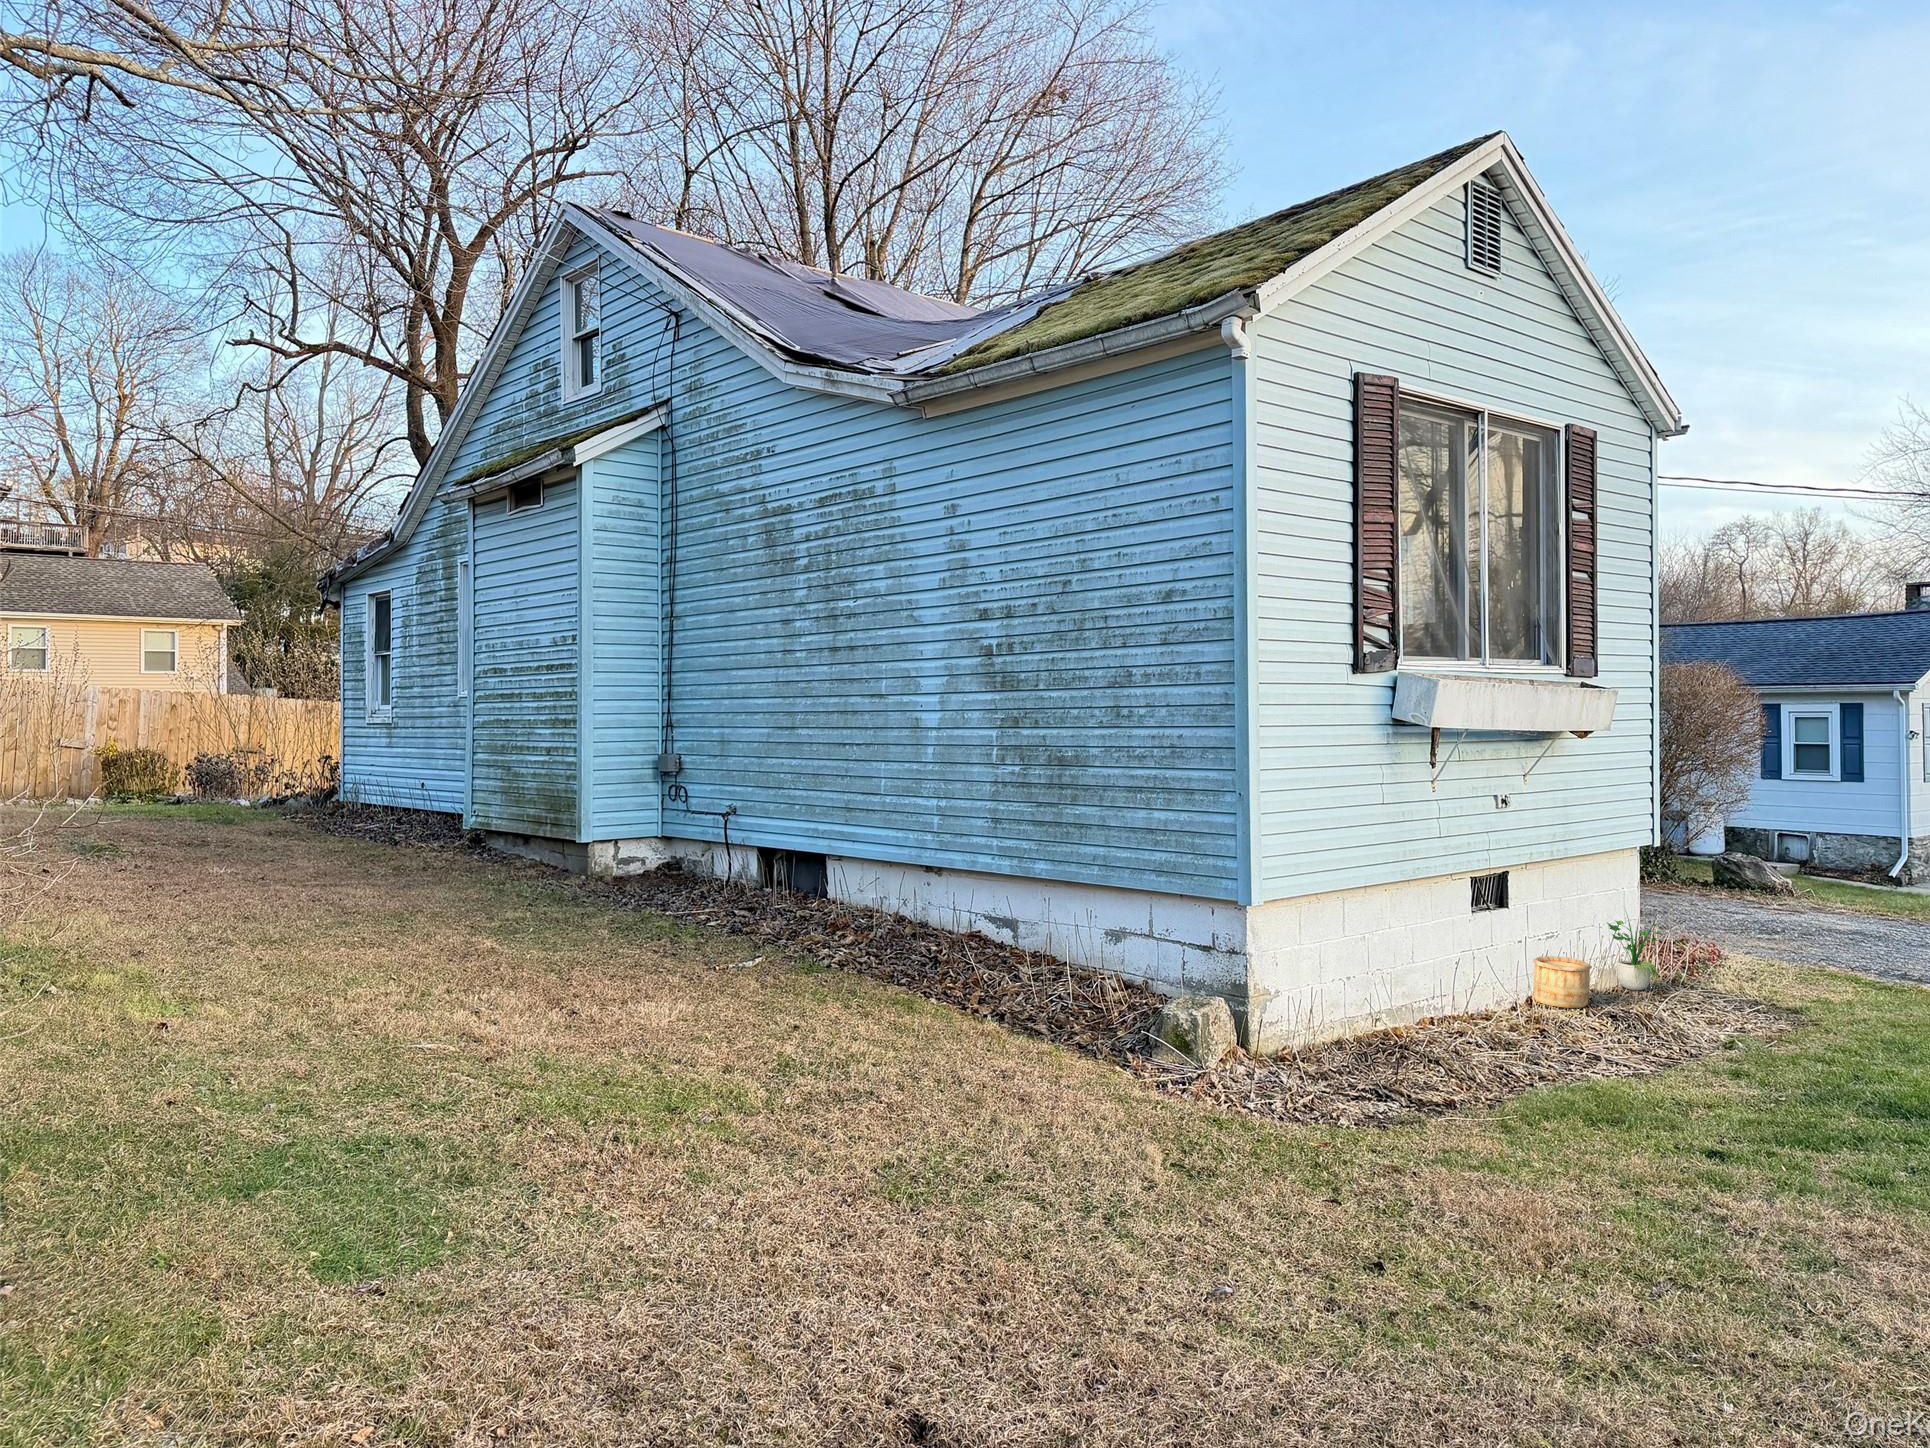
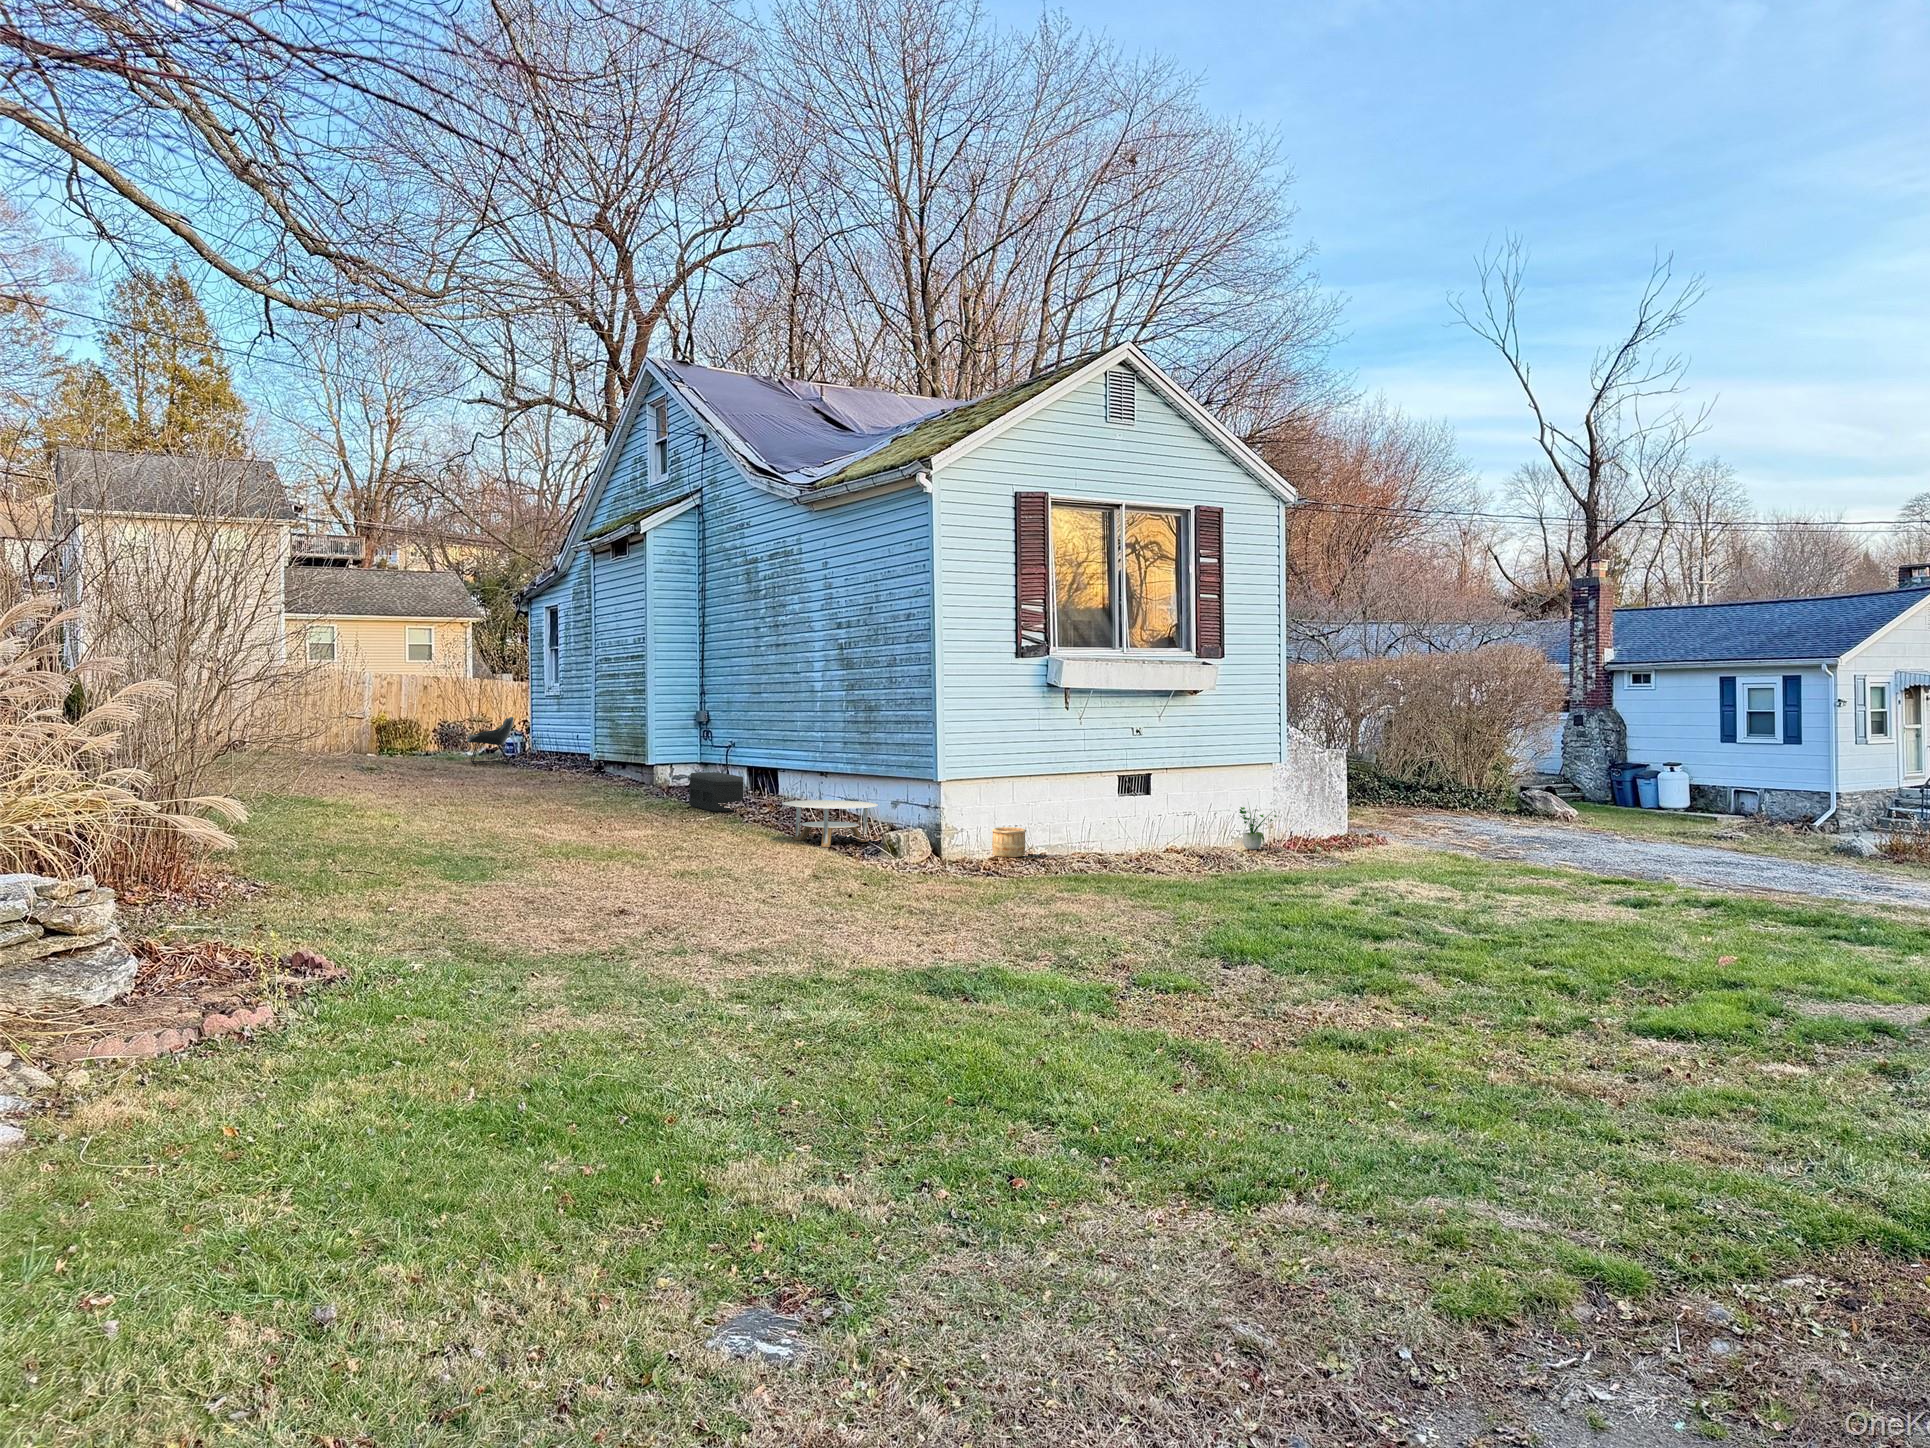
lounge chair: none [270,745,341,812] -> present [467,717,514,764]
storage bench: none [649,849,749,921] -> present [689,772,744,812]
round table: none [908,929,1088,1038] -> present [782,800,878,847]
wooden bucket: present [1533,956,1592,1008] -> present [992,827,1026,857]

